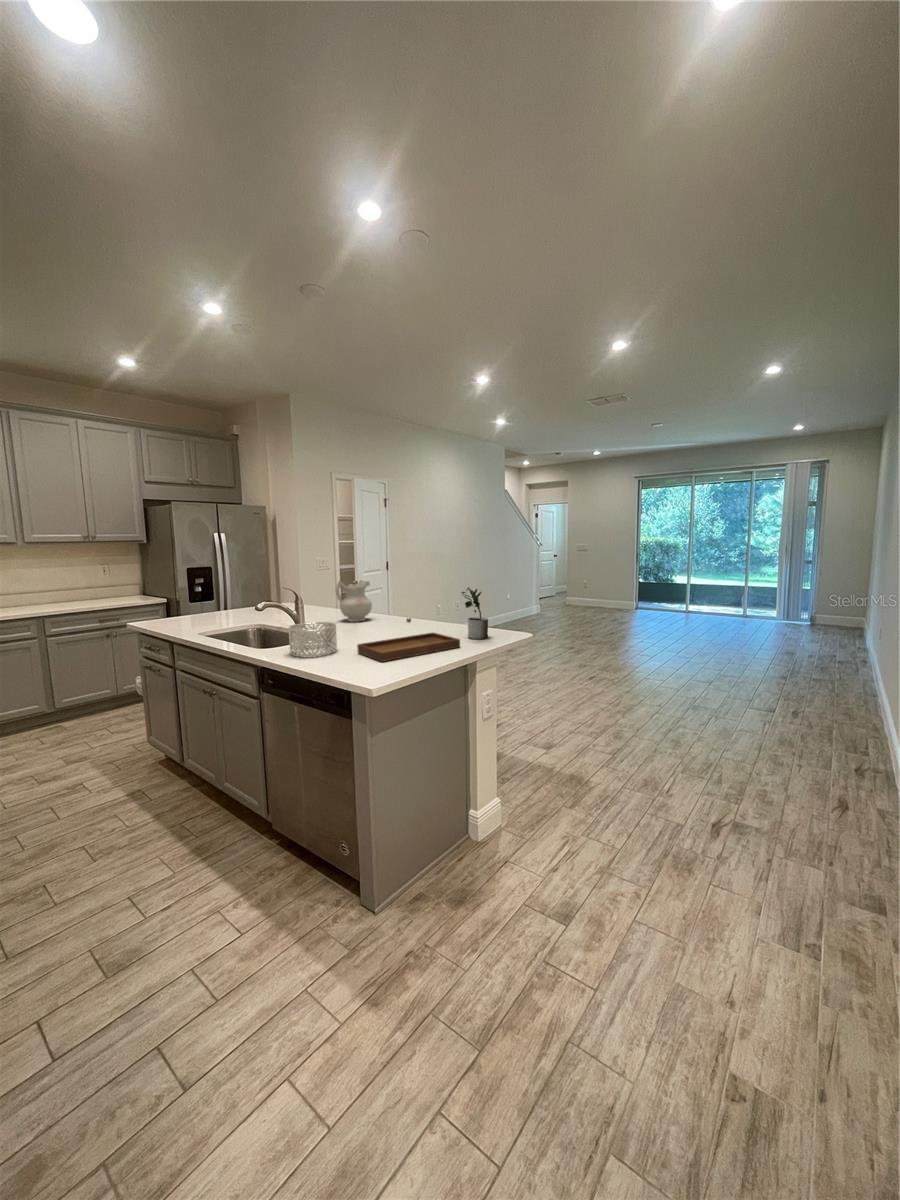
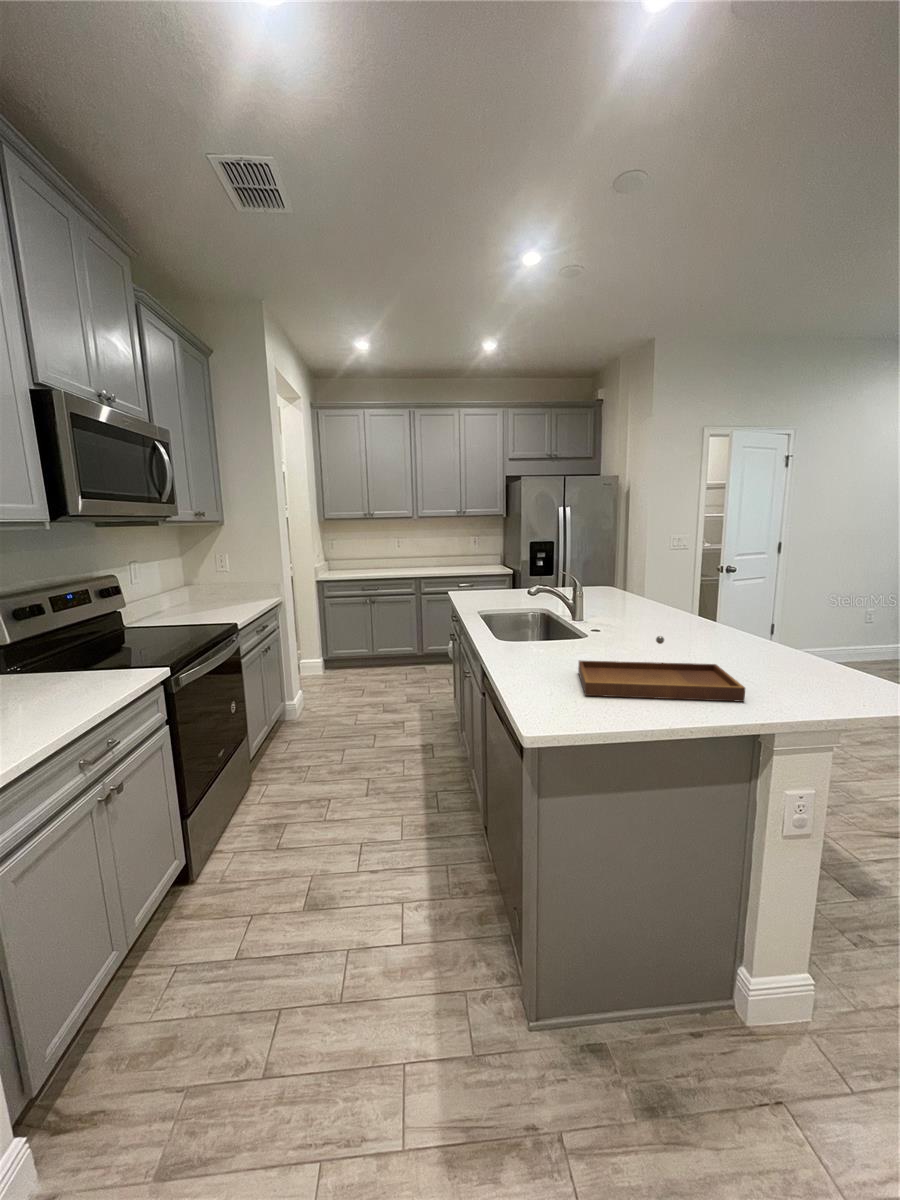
ceramic pitcher: present [336,581,372,622] -> none [624,568,674,623]
potted plant: present [461,587,488,639] -> none [776,599,833,695]
decorative bowl: present [289,622,337,657] -> none [506,619,565,666]

